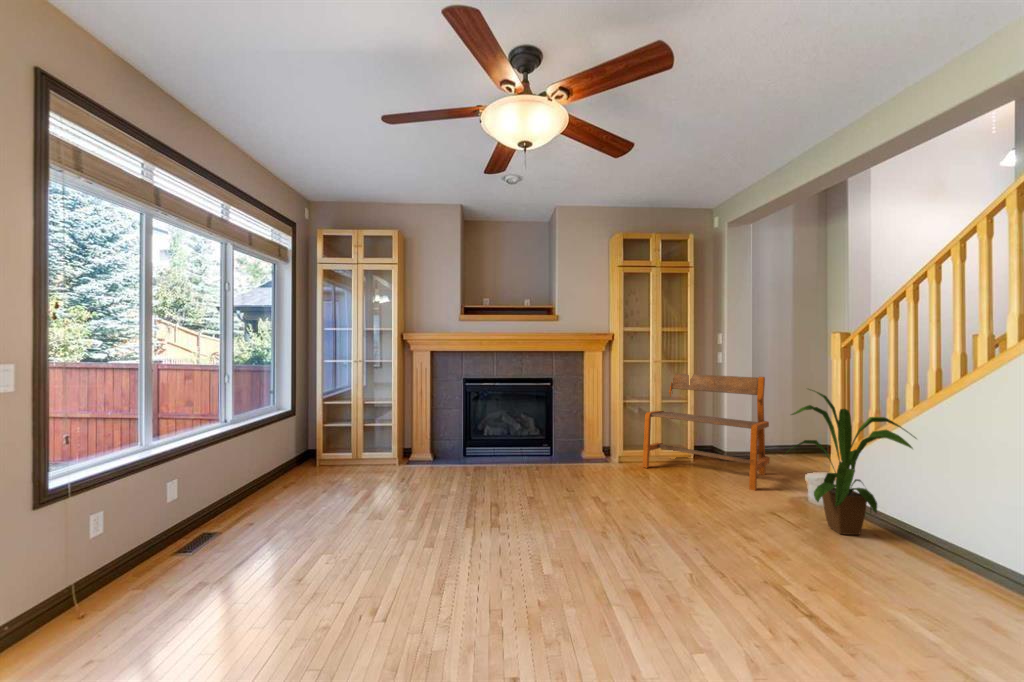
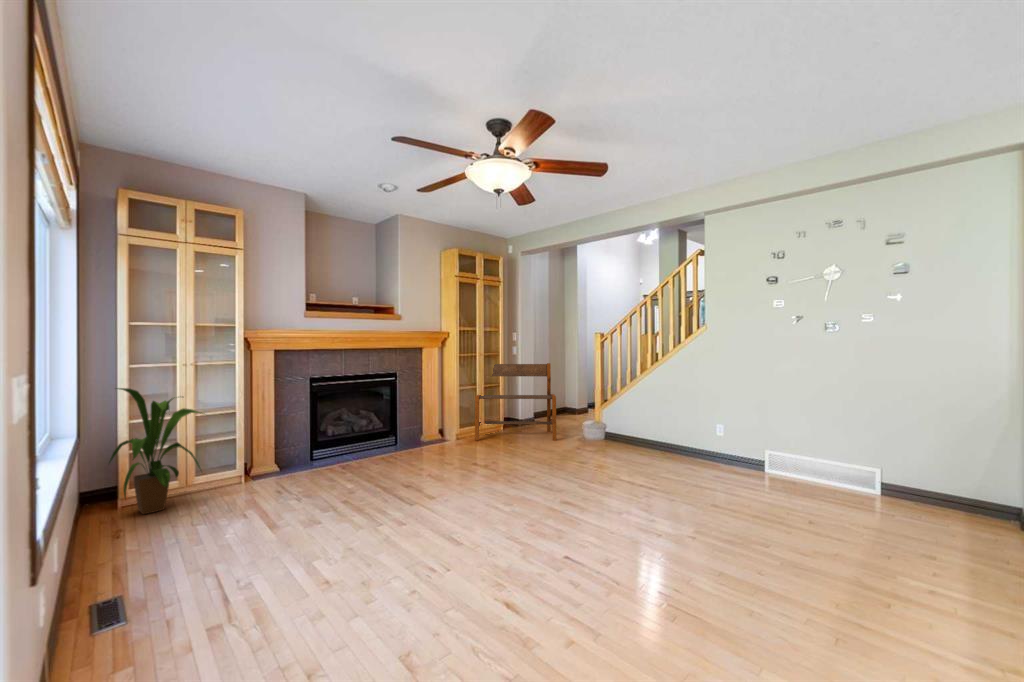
house plant: present [791,389,916,535] -> present [109,388,201,514]

